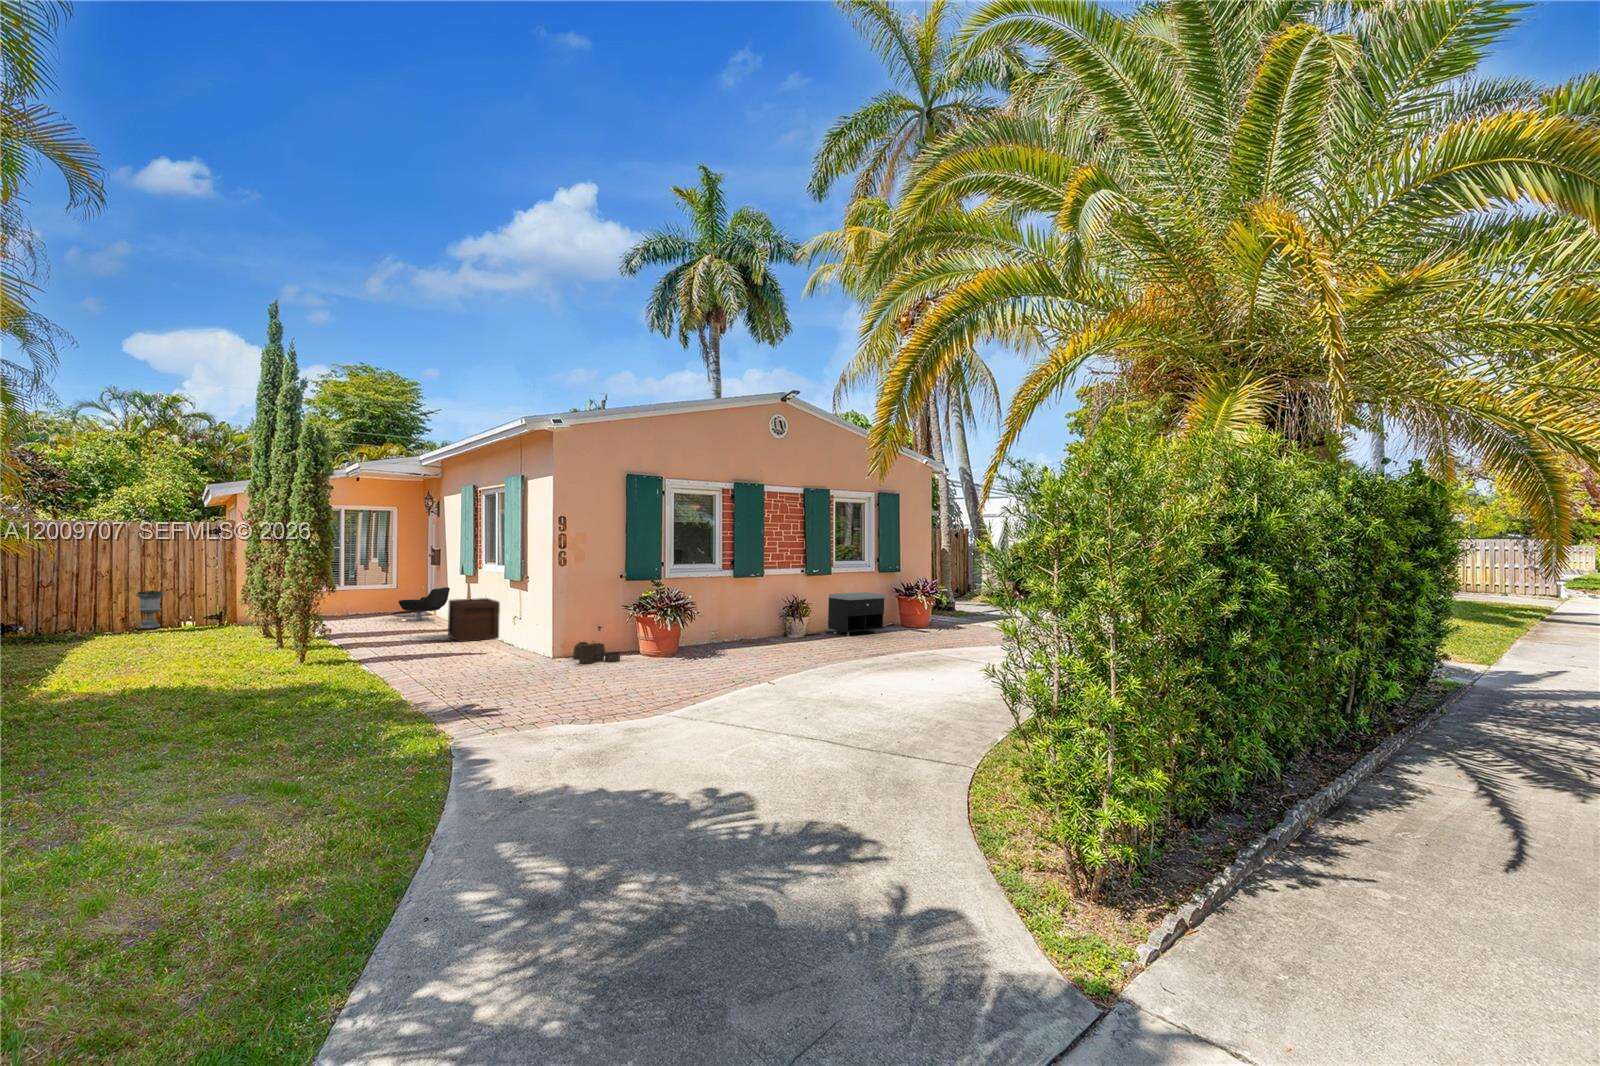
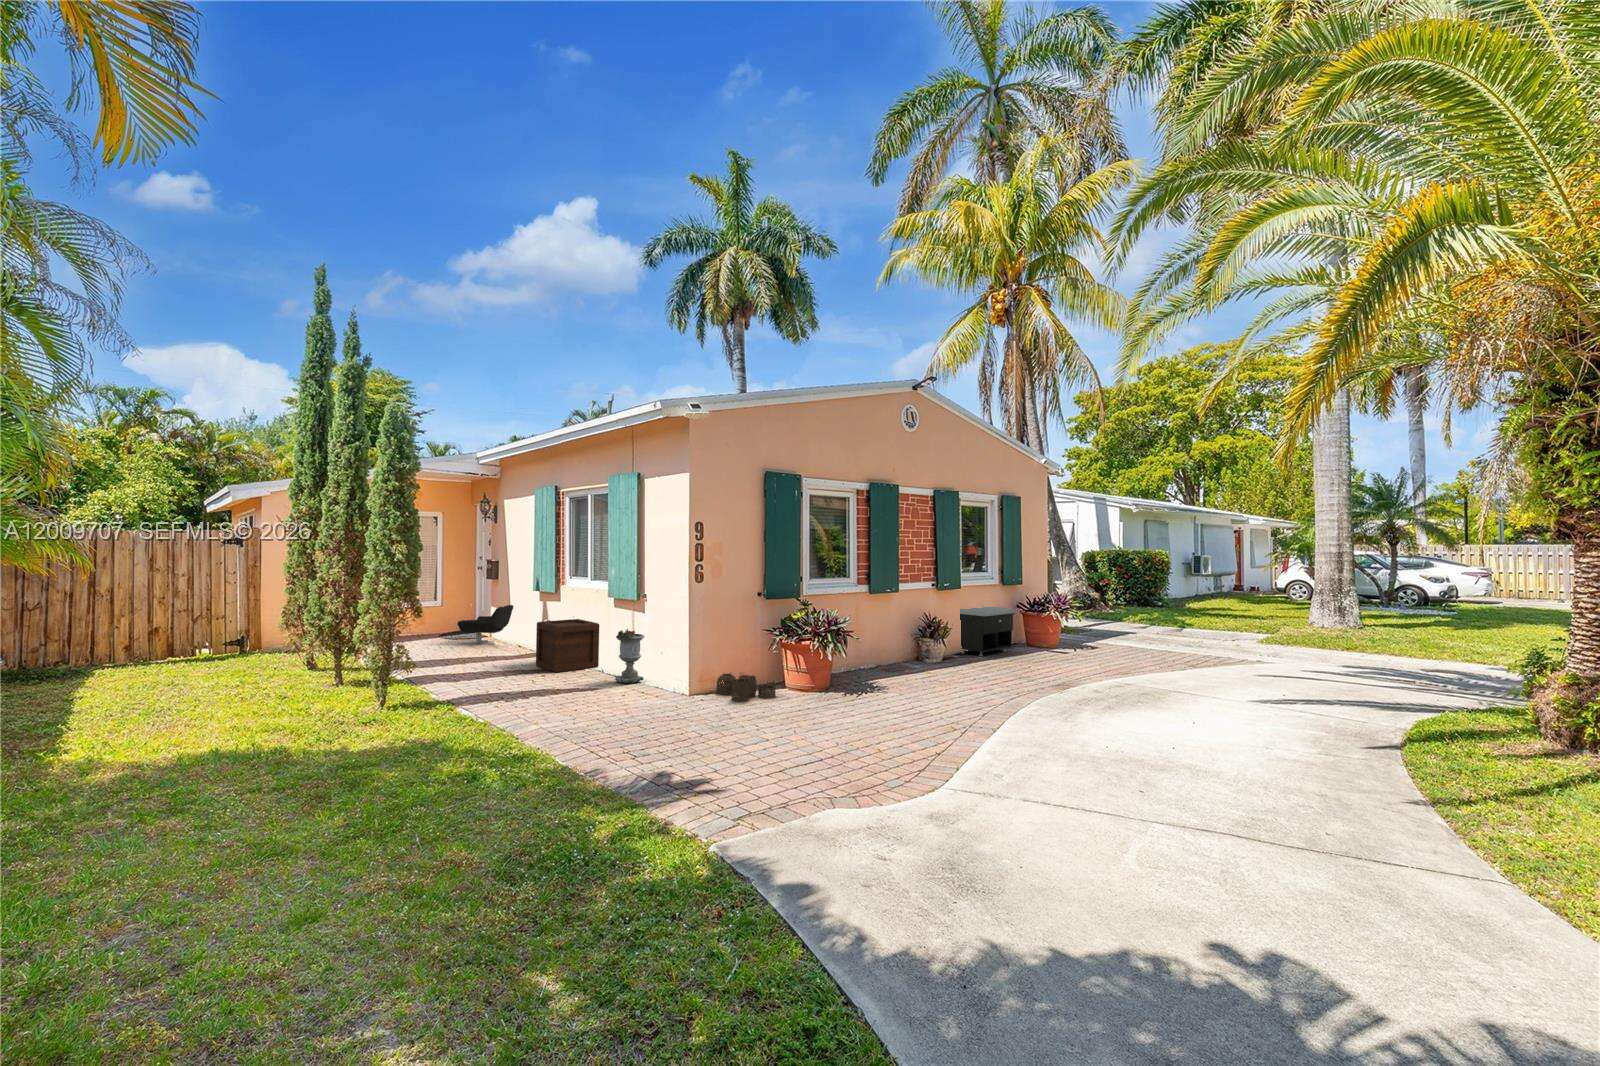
planter: present [137,590,164,629] -> present [615,629,644,683]

